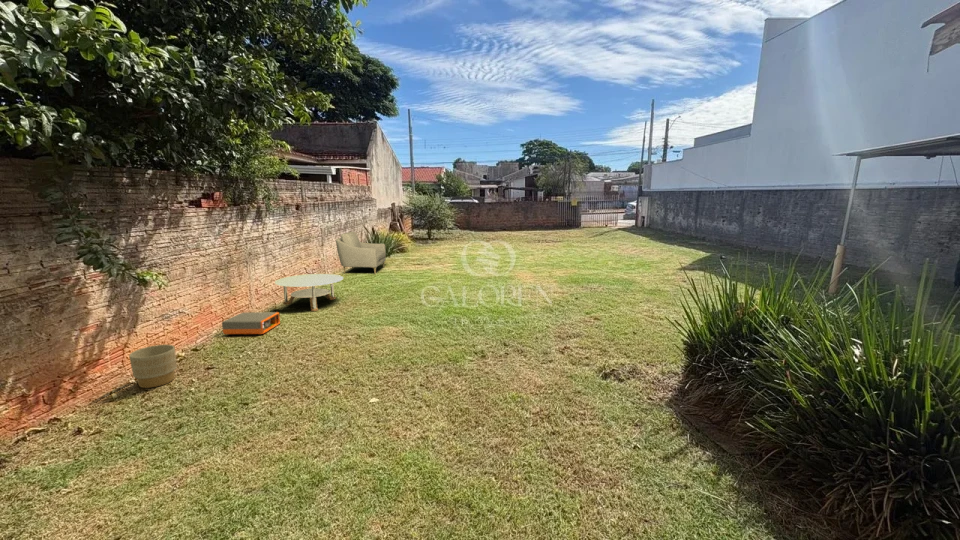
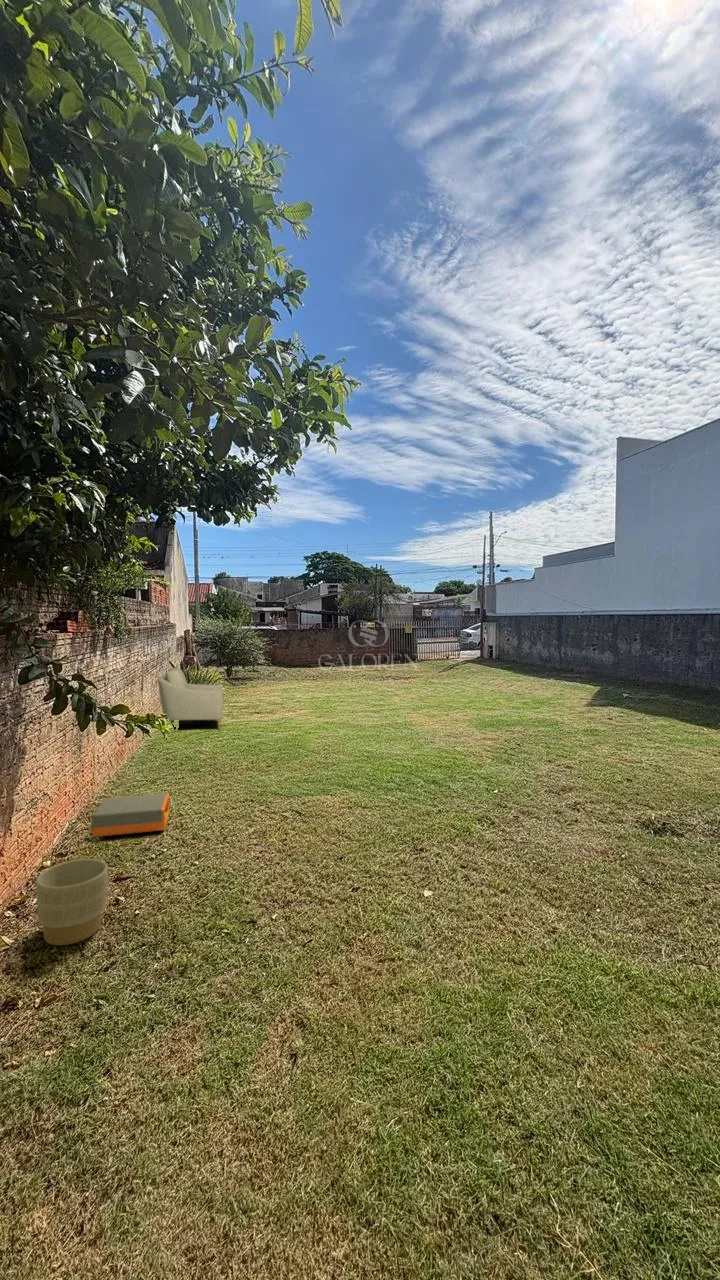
round table: present [275,274,343,311] -> none [126,730,230,789]

